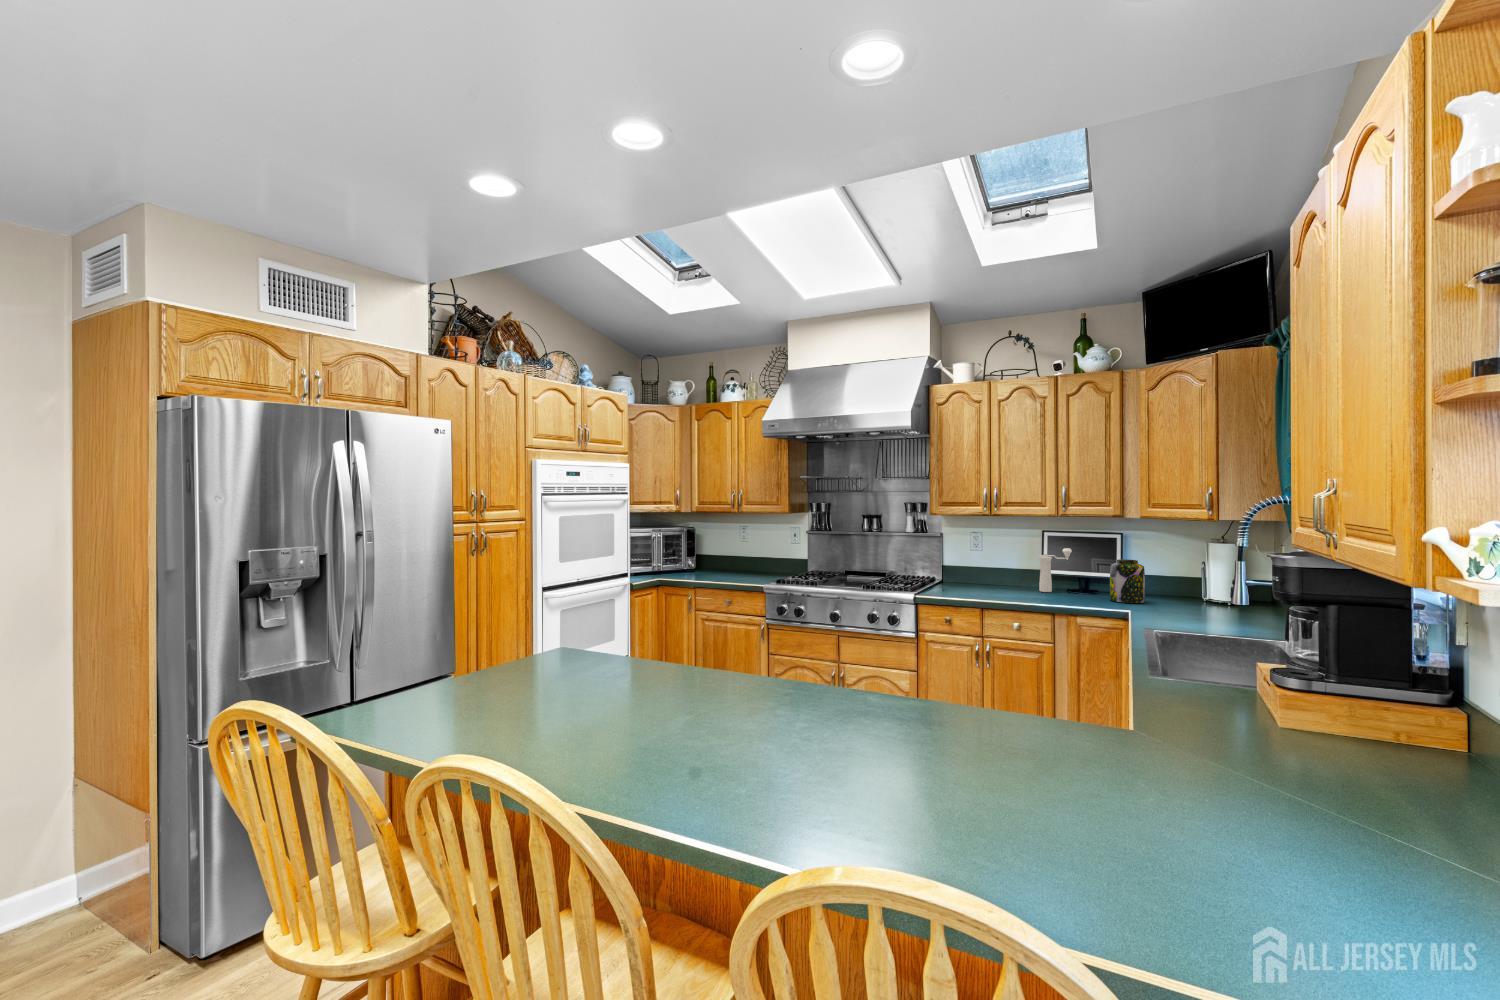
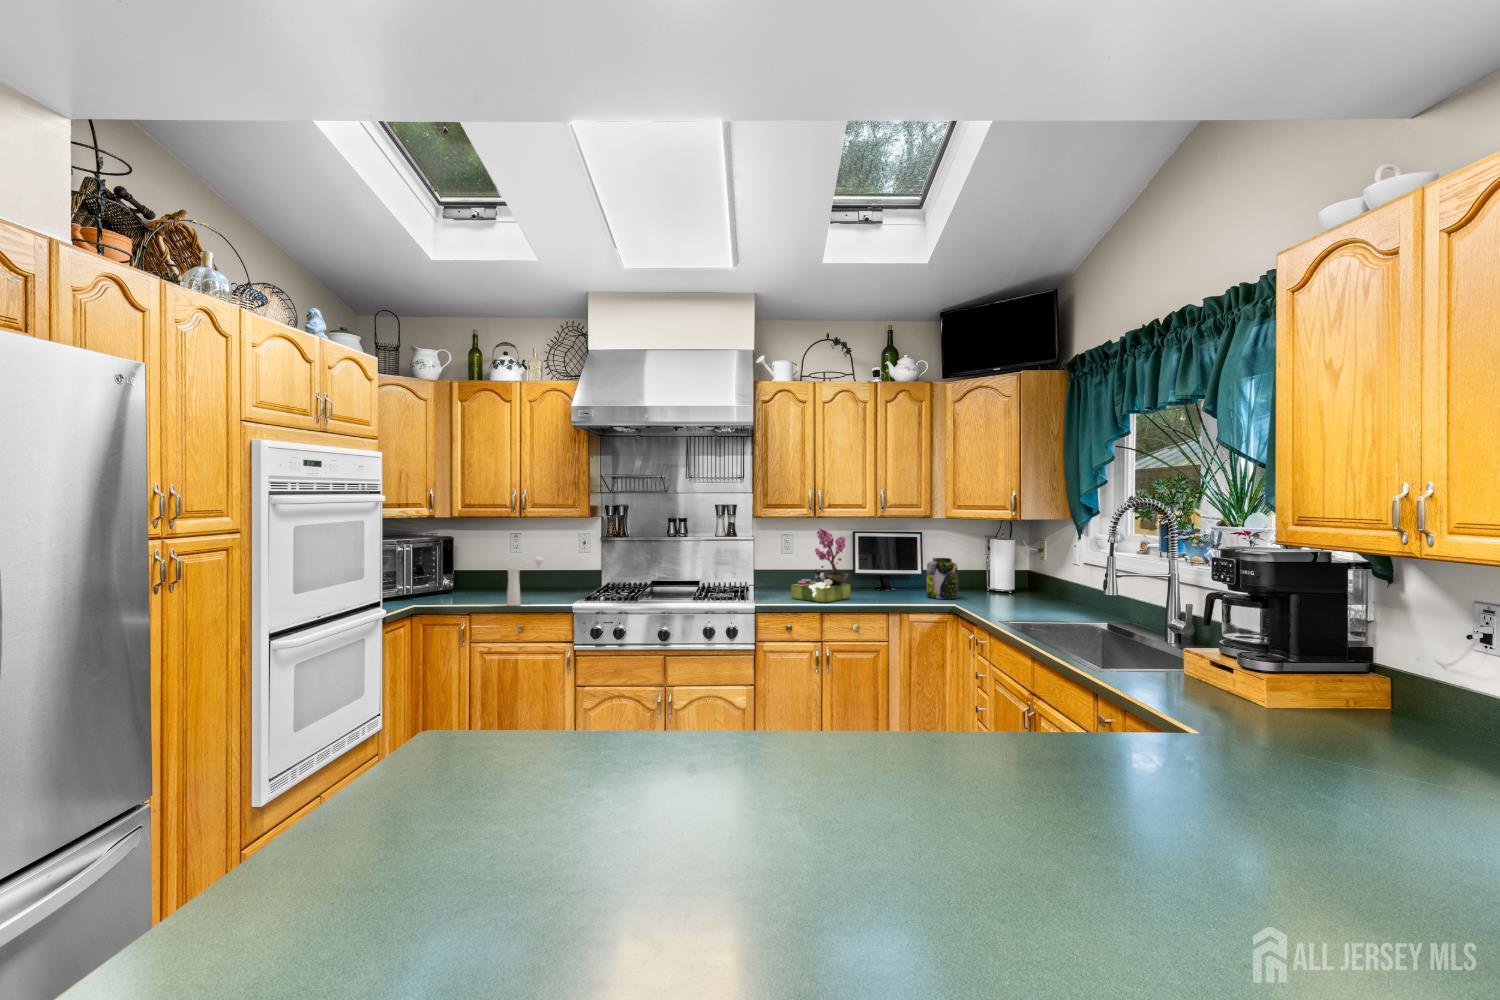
flower arrangement: none [962,524,1023,598] -> present [791,528,851,602]
pepper mill: present [1039,548,1072,592] -> present [507,557,543,606]

